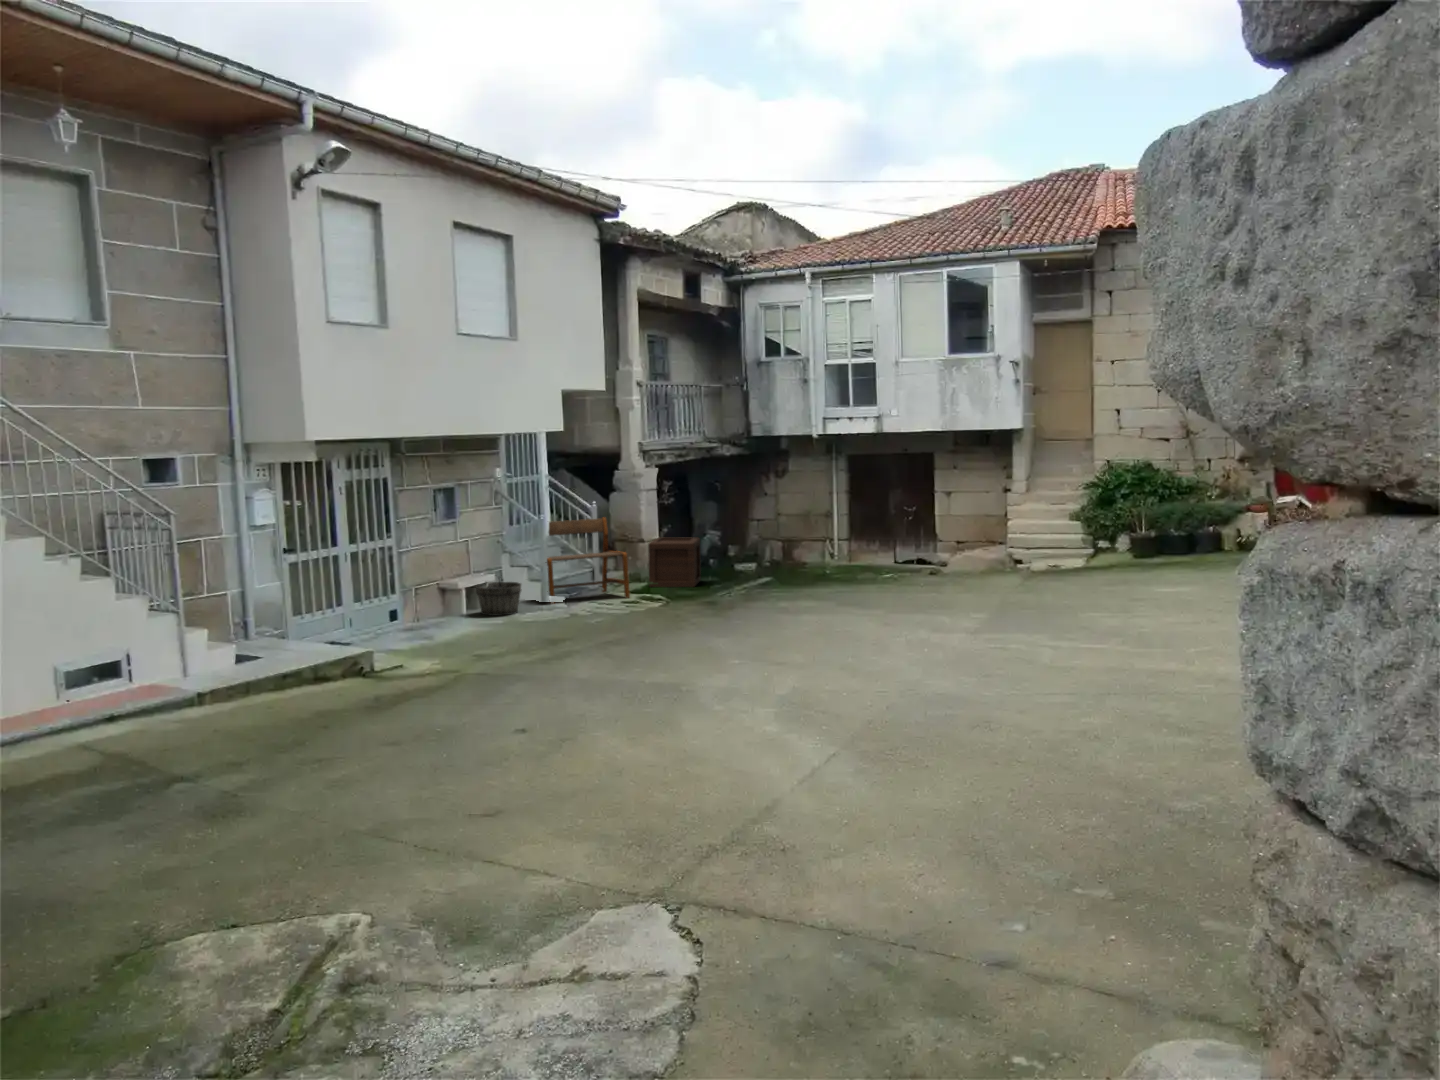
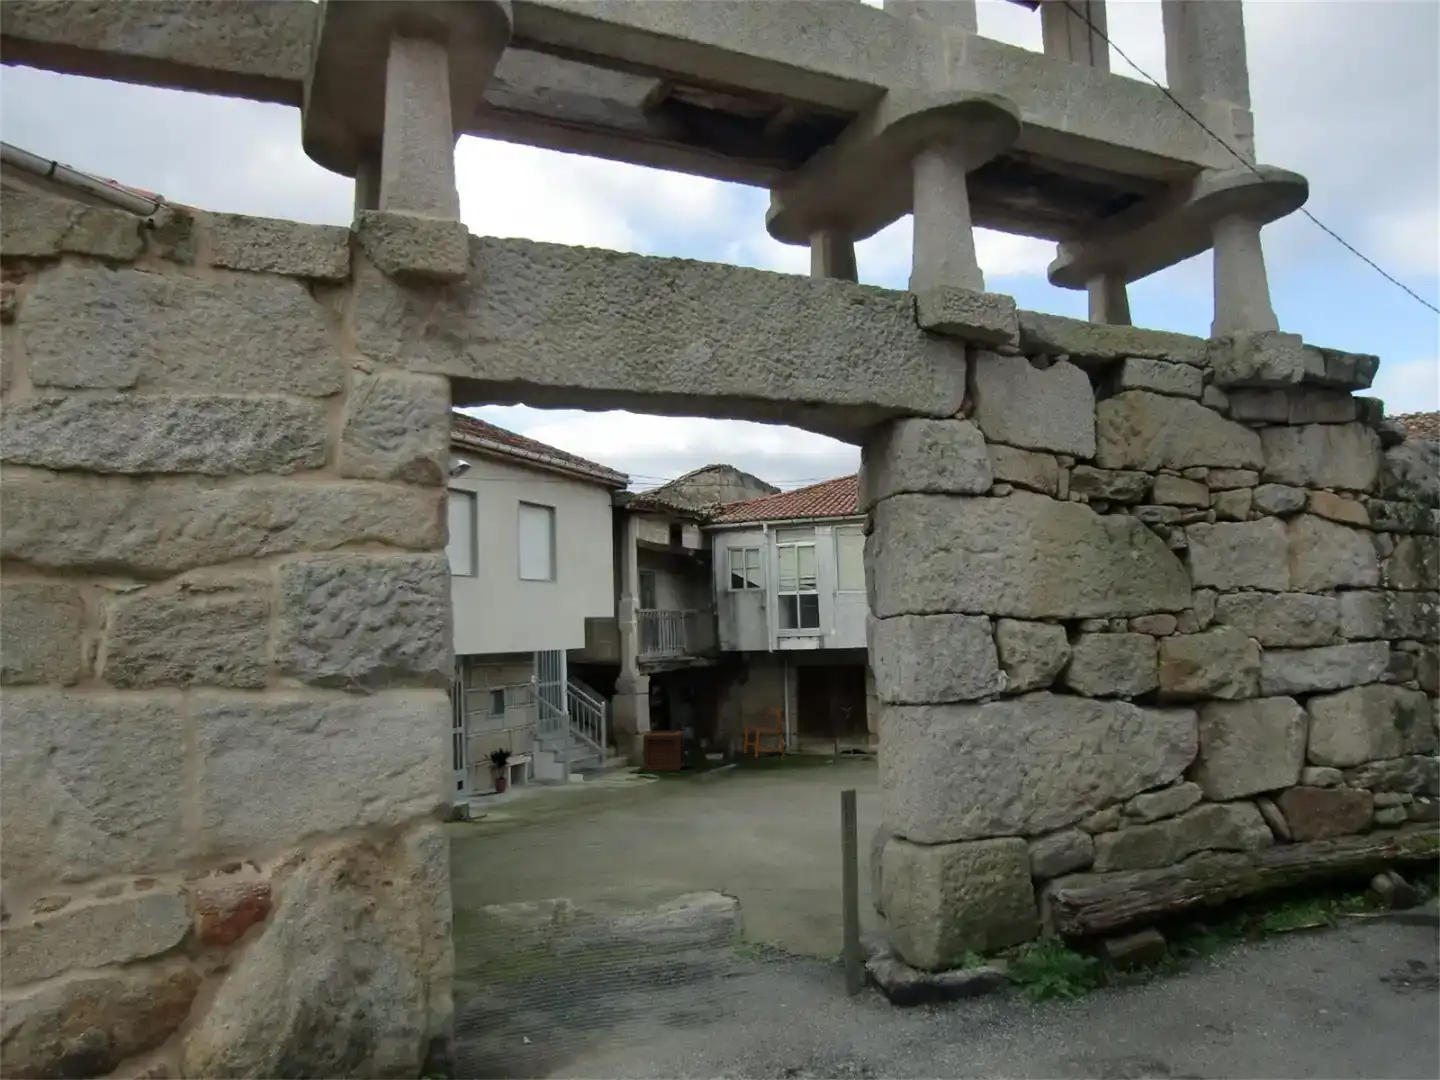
bench: present [547,518,630,604] -> present [744,706,785,757]
potted plant: none [423,561,469,623] -> present [485,748,512,793]
wooden bucket: present [476,579,521,615] -> none [517,757,552,789]

